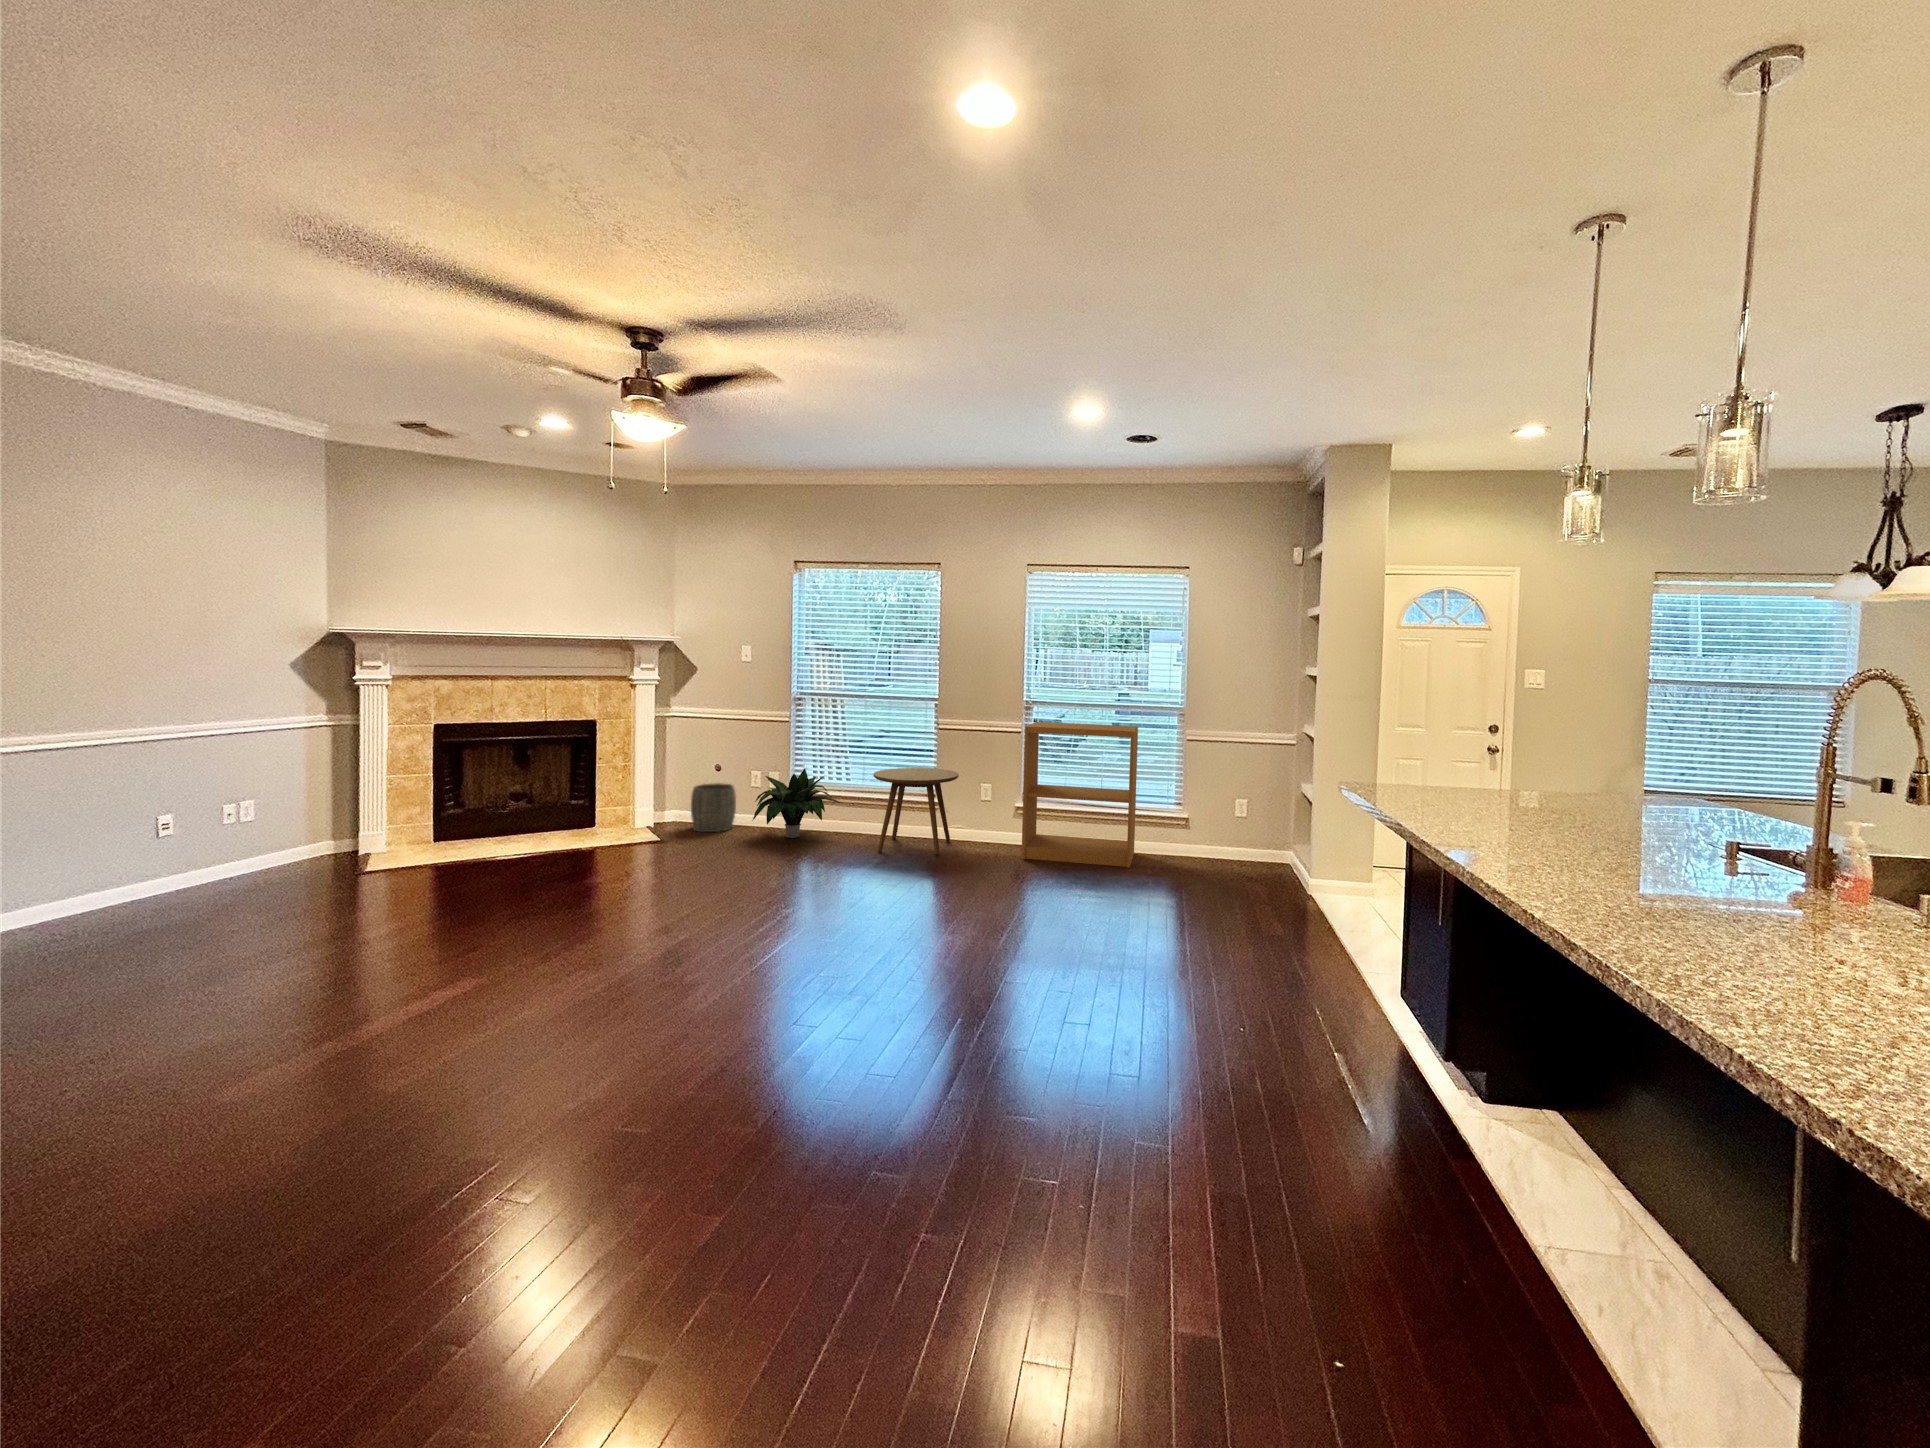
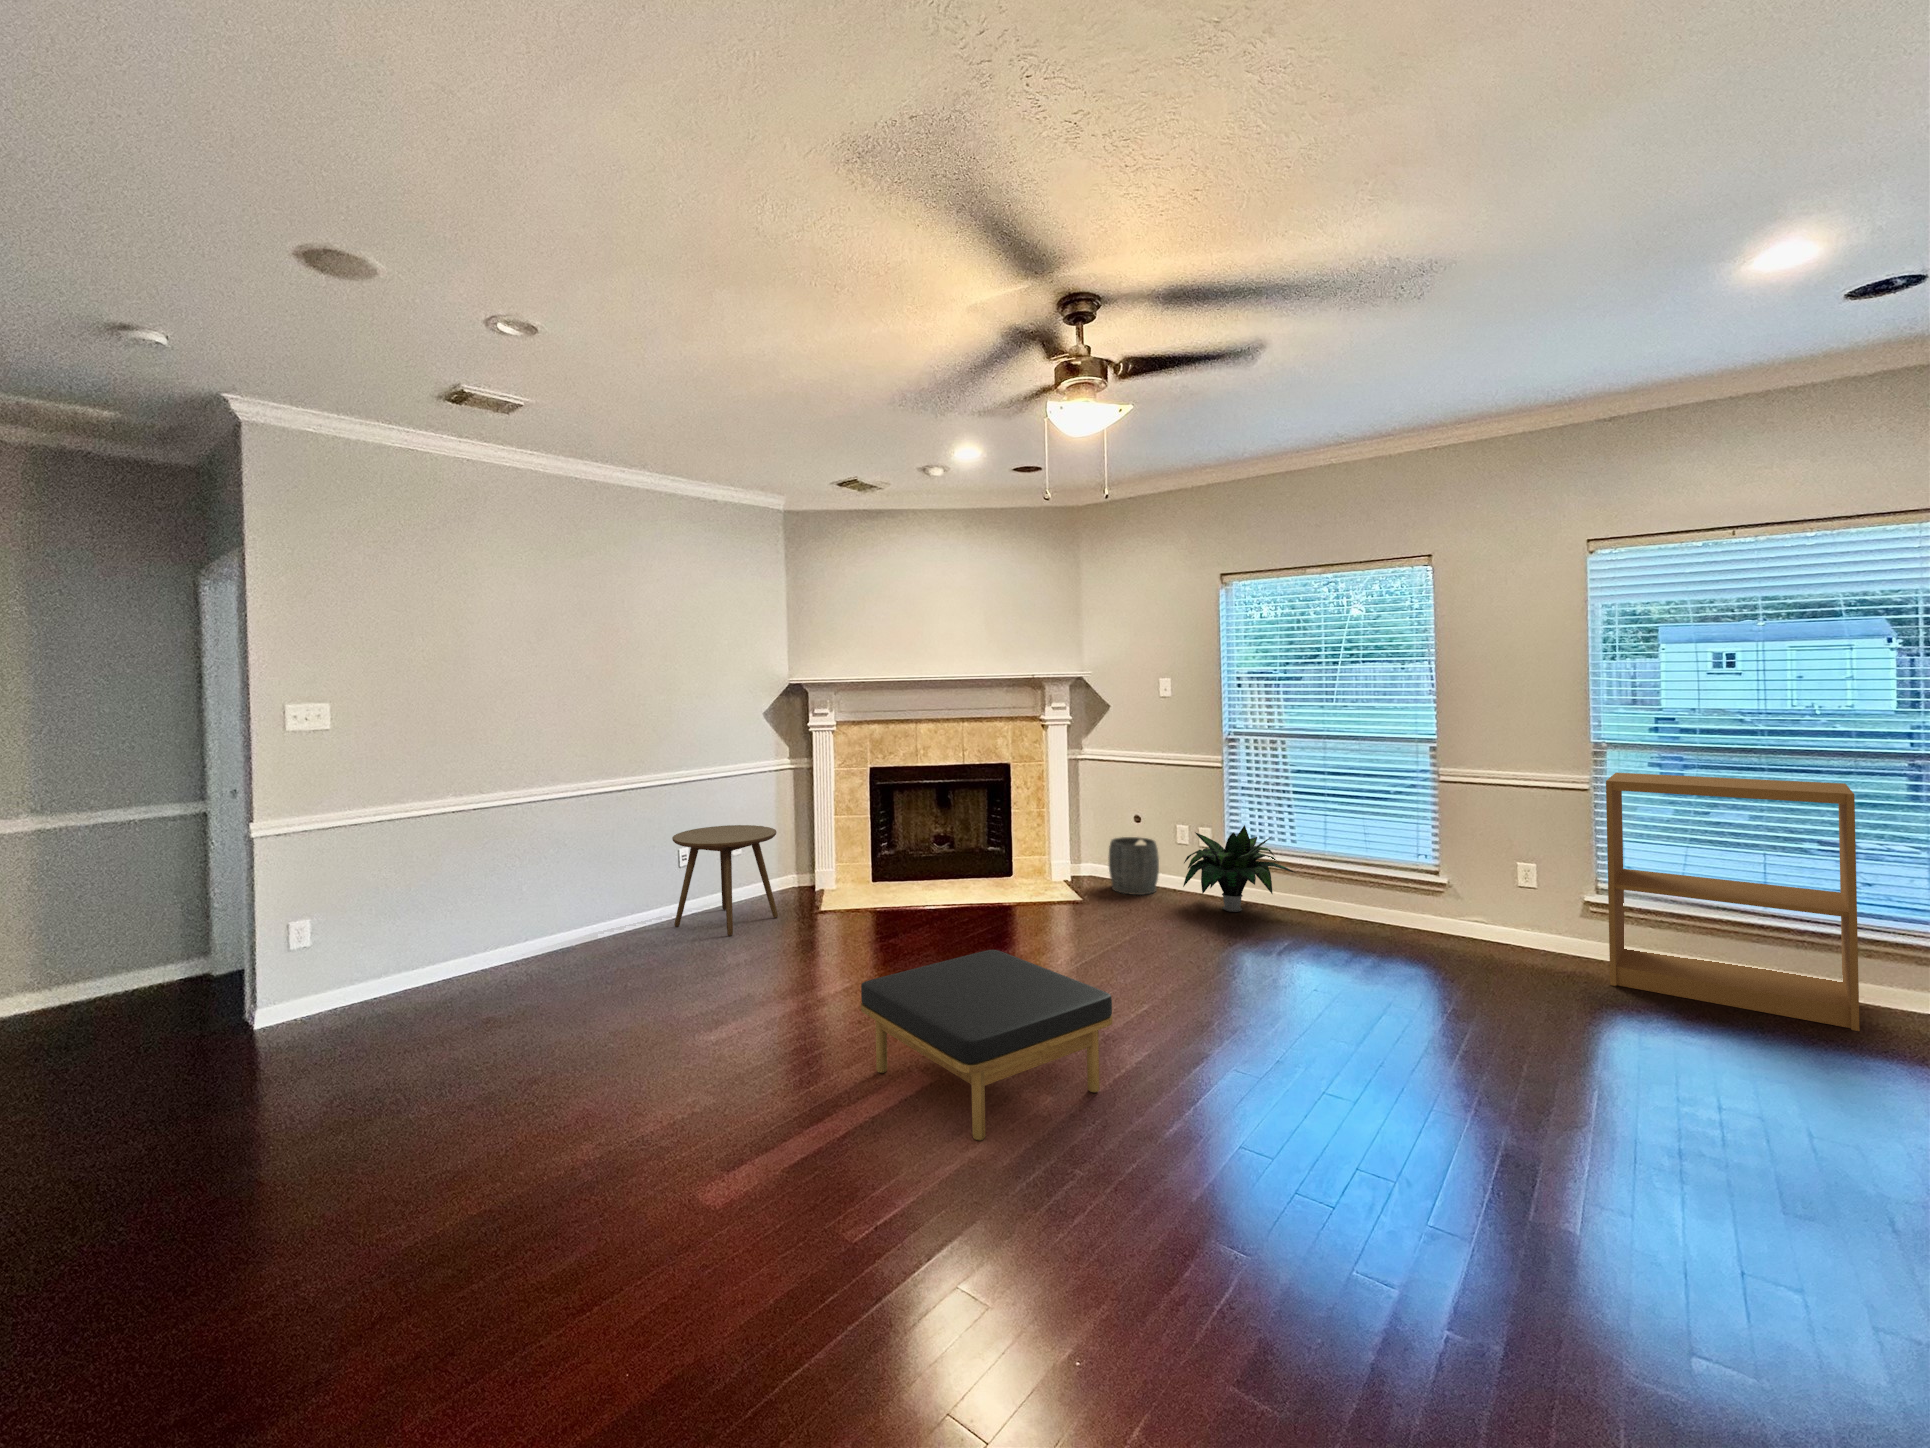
side table: present [873,768,959,855] -> present [672,825,778,936]
ottoman: none [409,878,659,1025] -> present [861,950,1112,1140]

